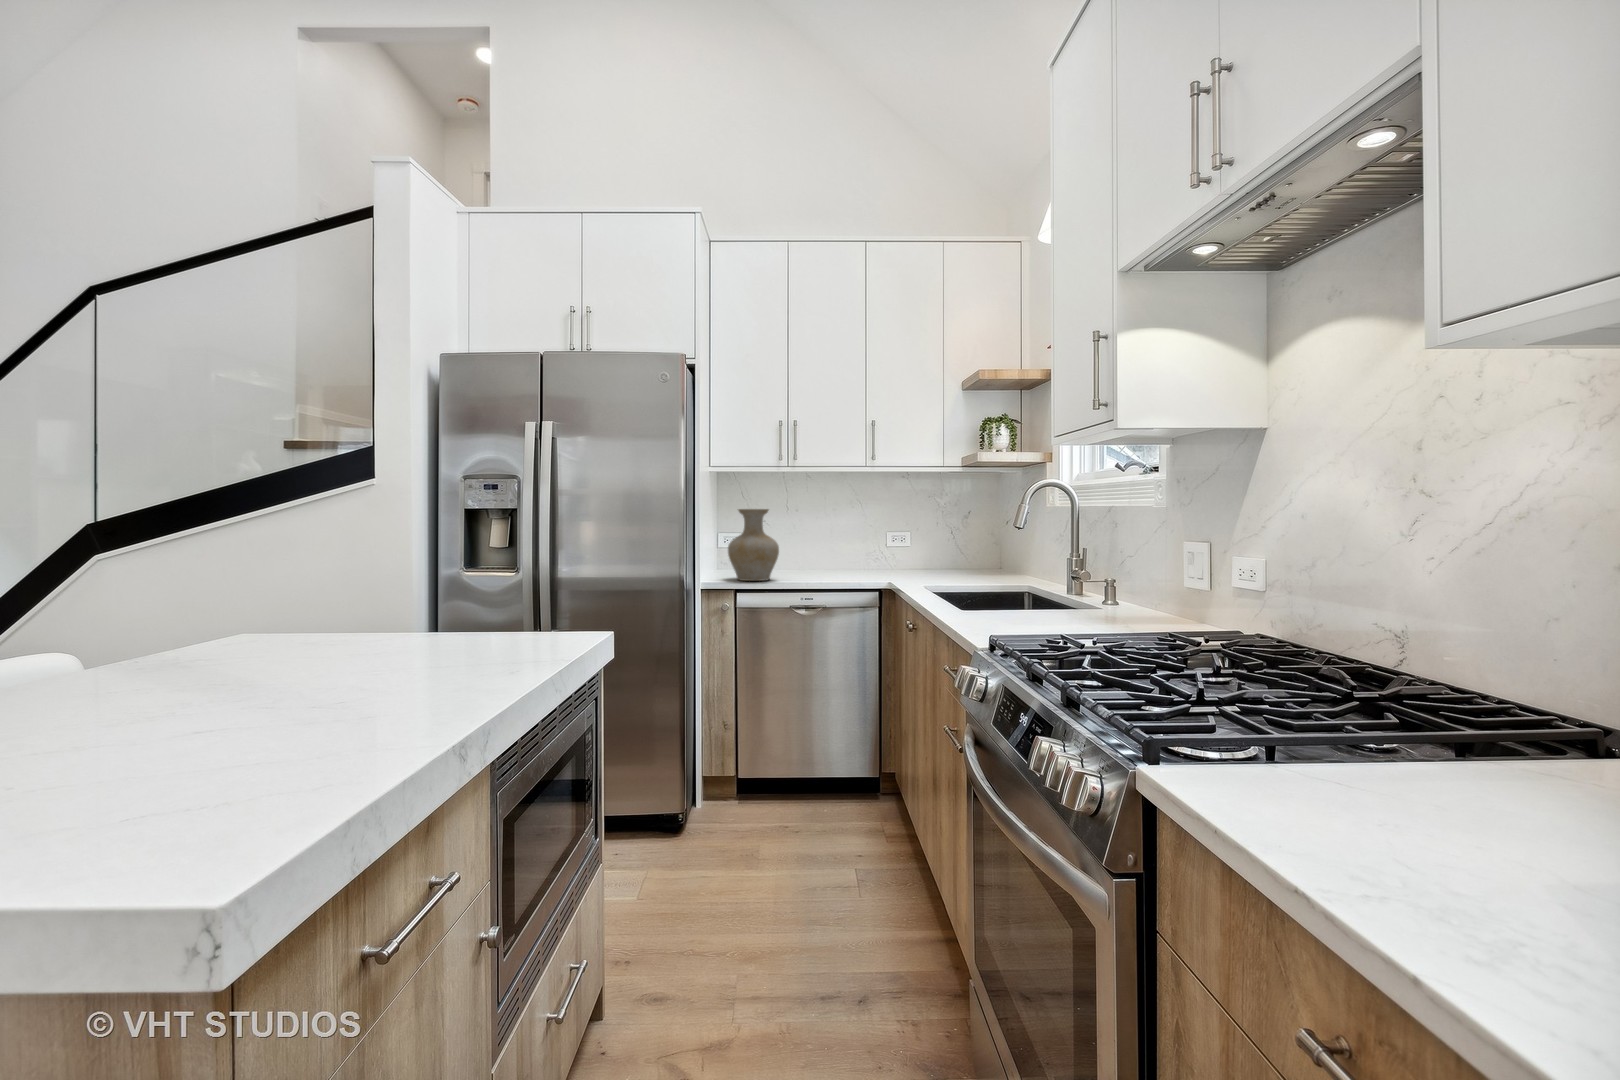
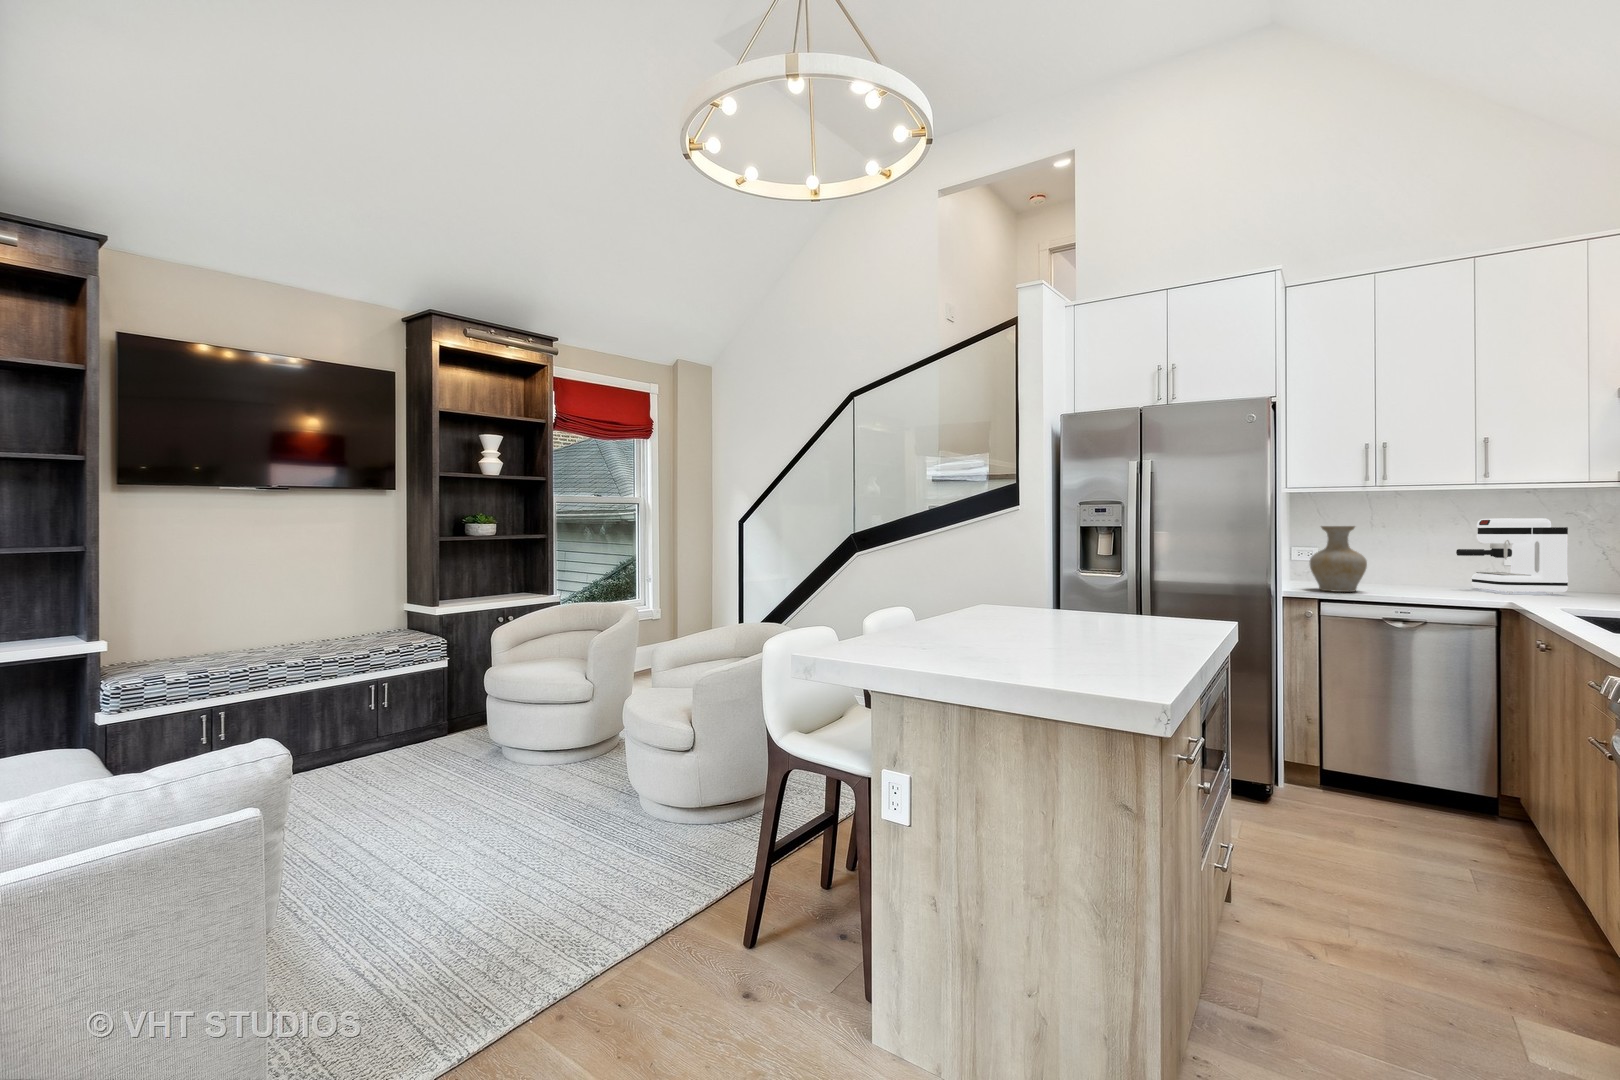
coffee maker: none [854,503,933,575] -> present [1456,518,1568,594]

